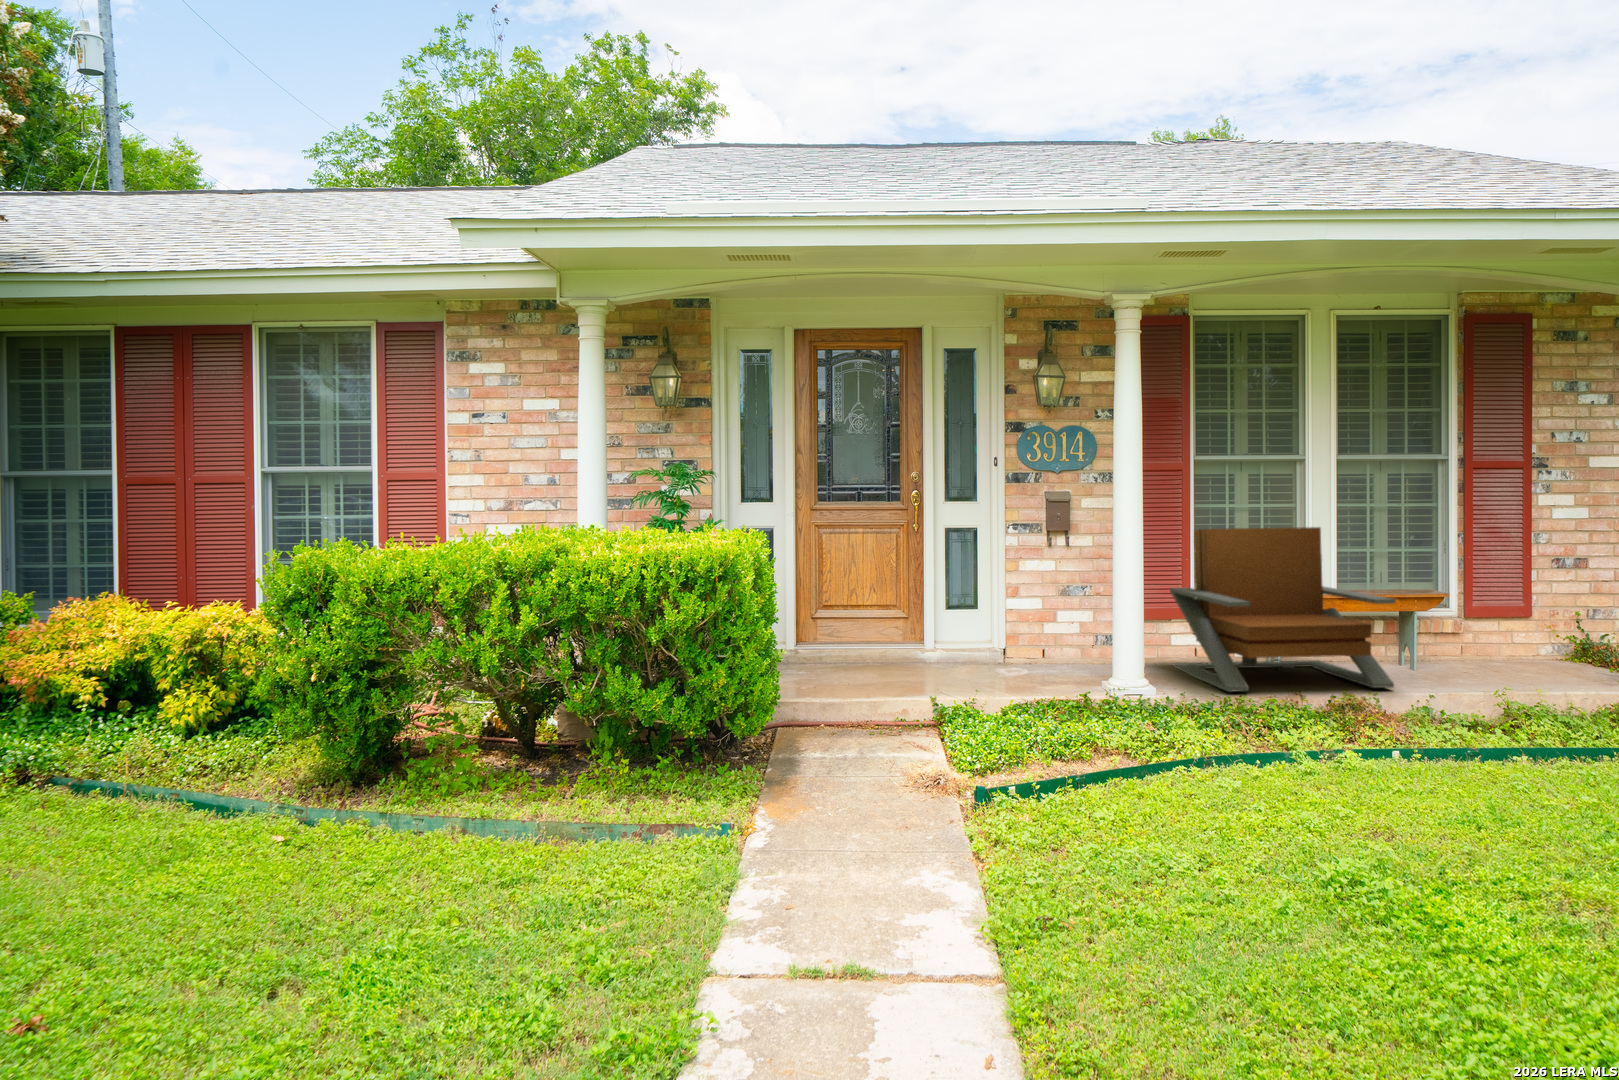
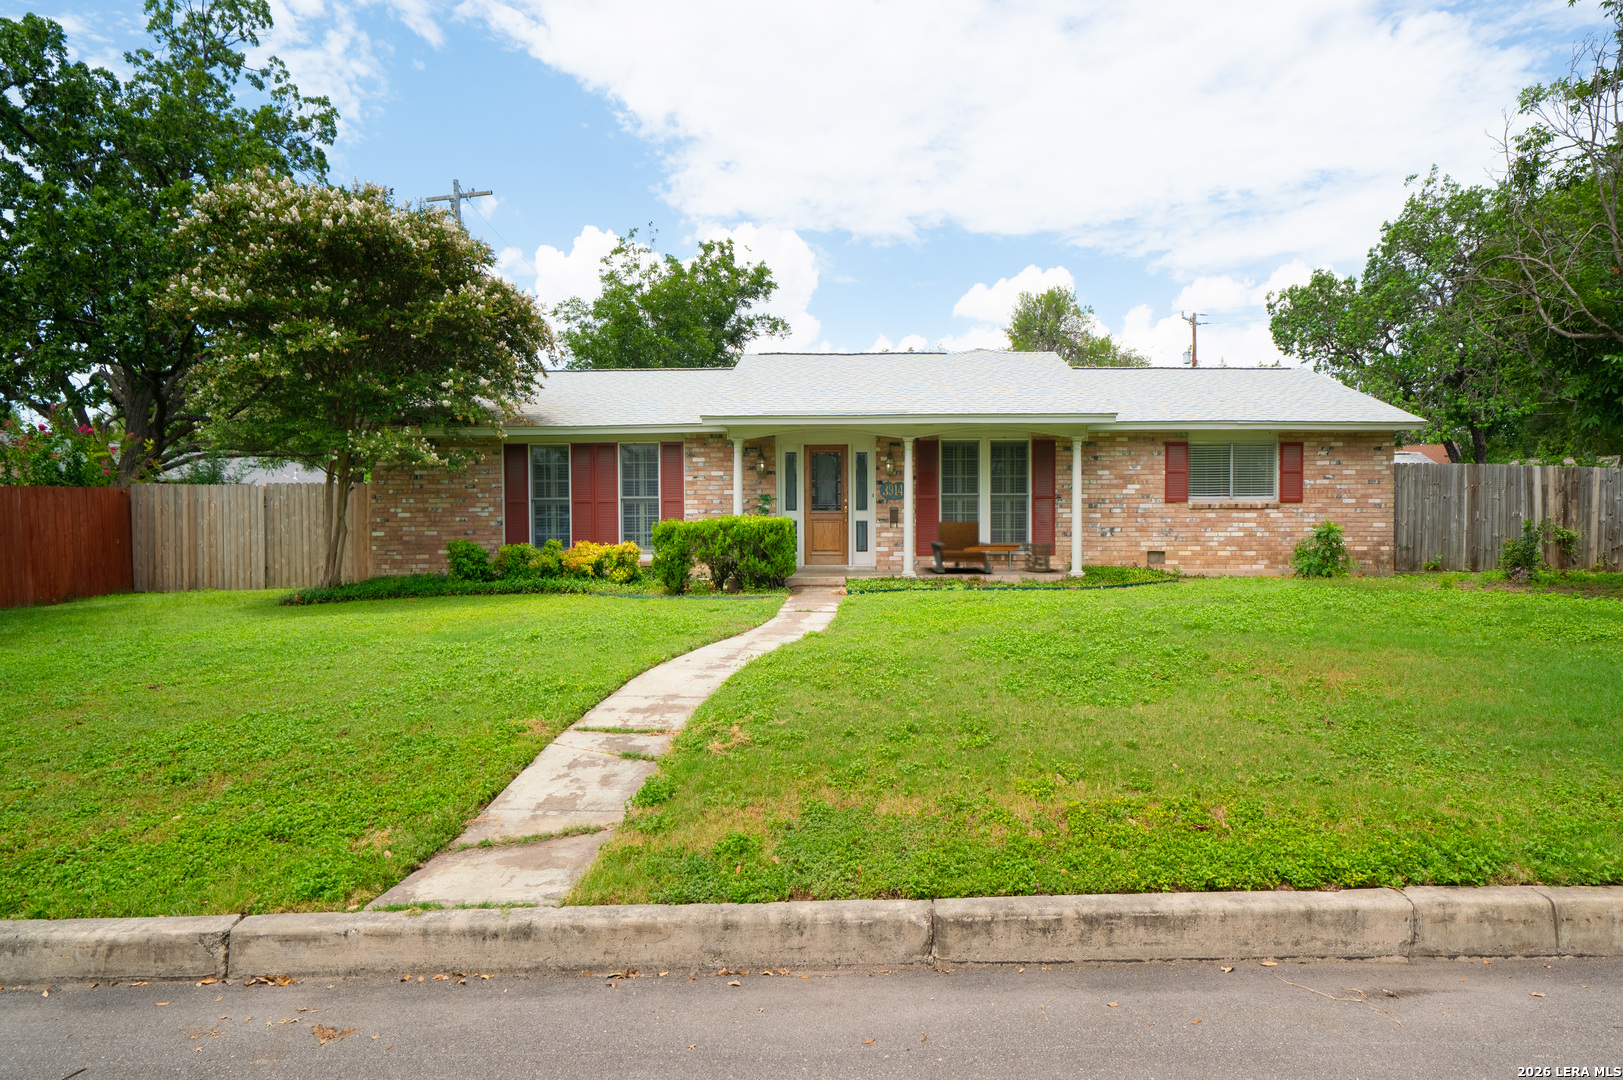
basket: none [1440,582,1556,677] -> present [1022,542,1054,572]

